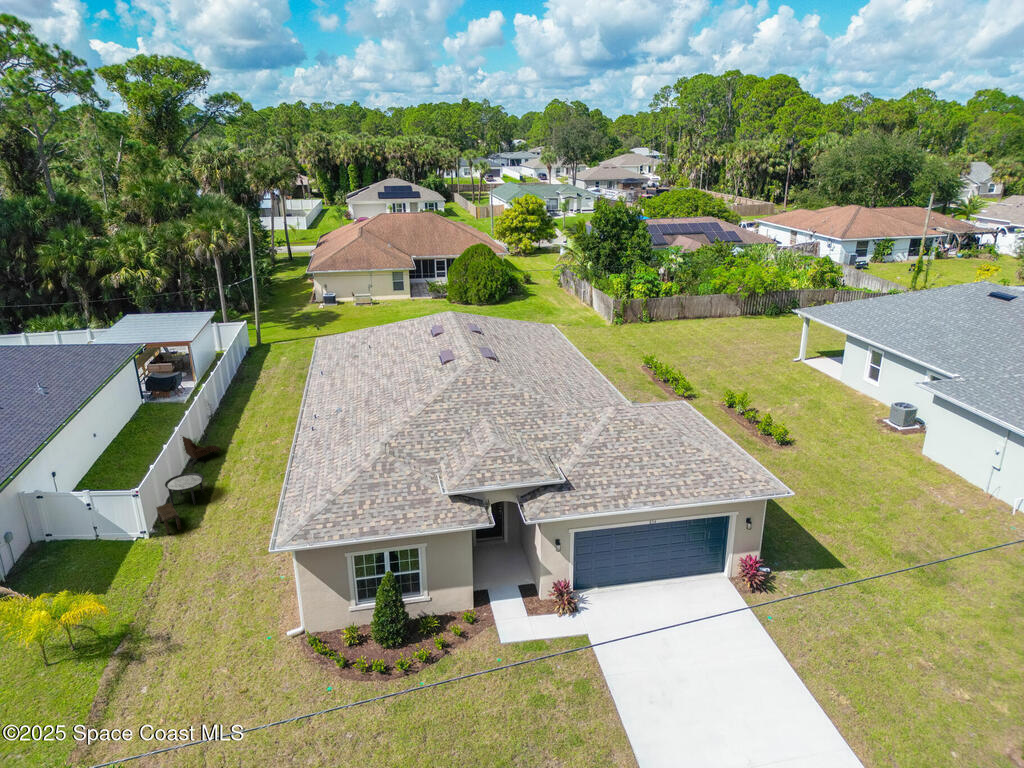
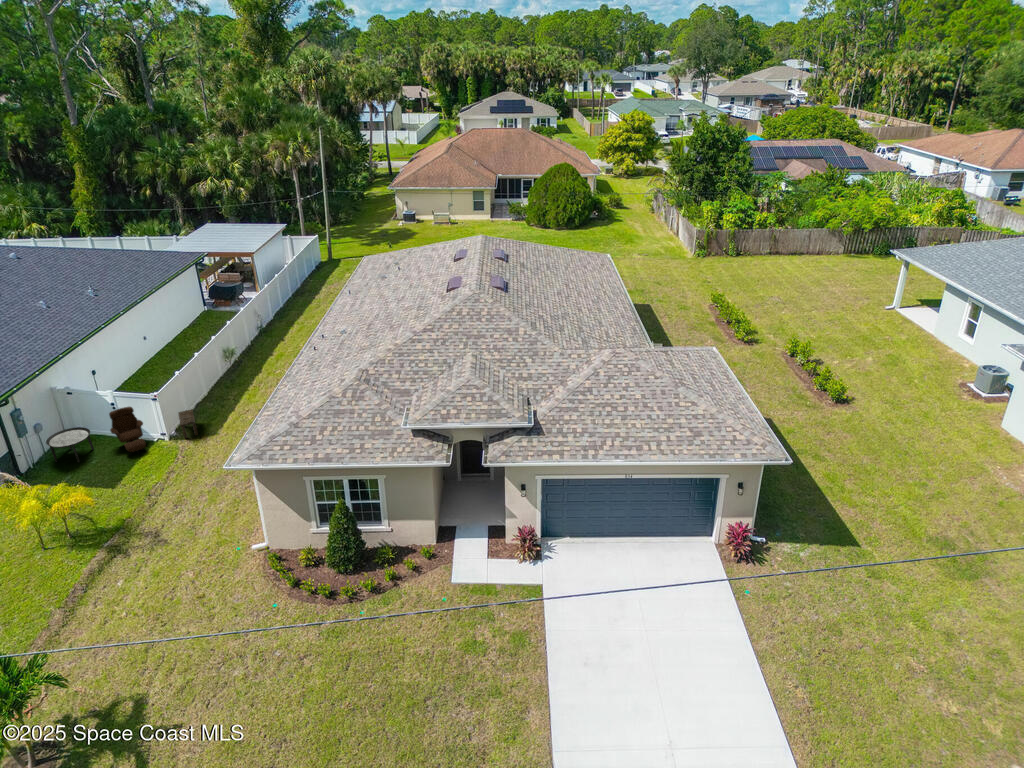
lounge chair: present [182,436,221,464] -> present [109,407,146,454]
round table: present [165,473,204,505] -> present [46,427,94,463]

